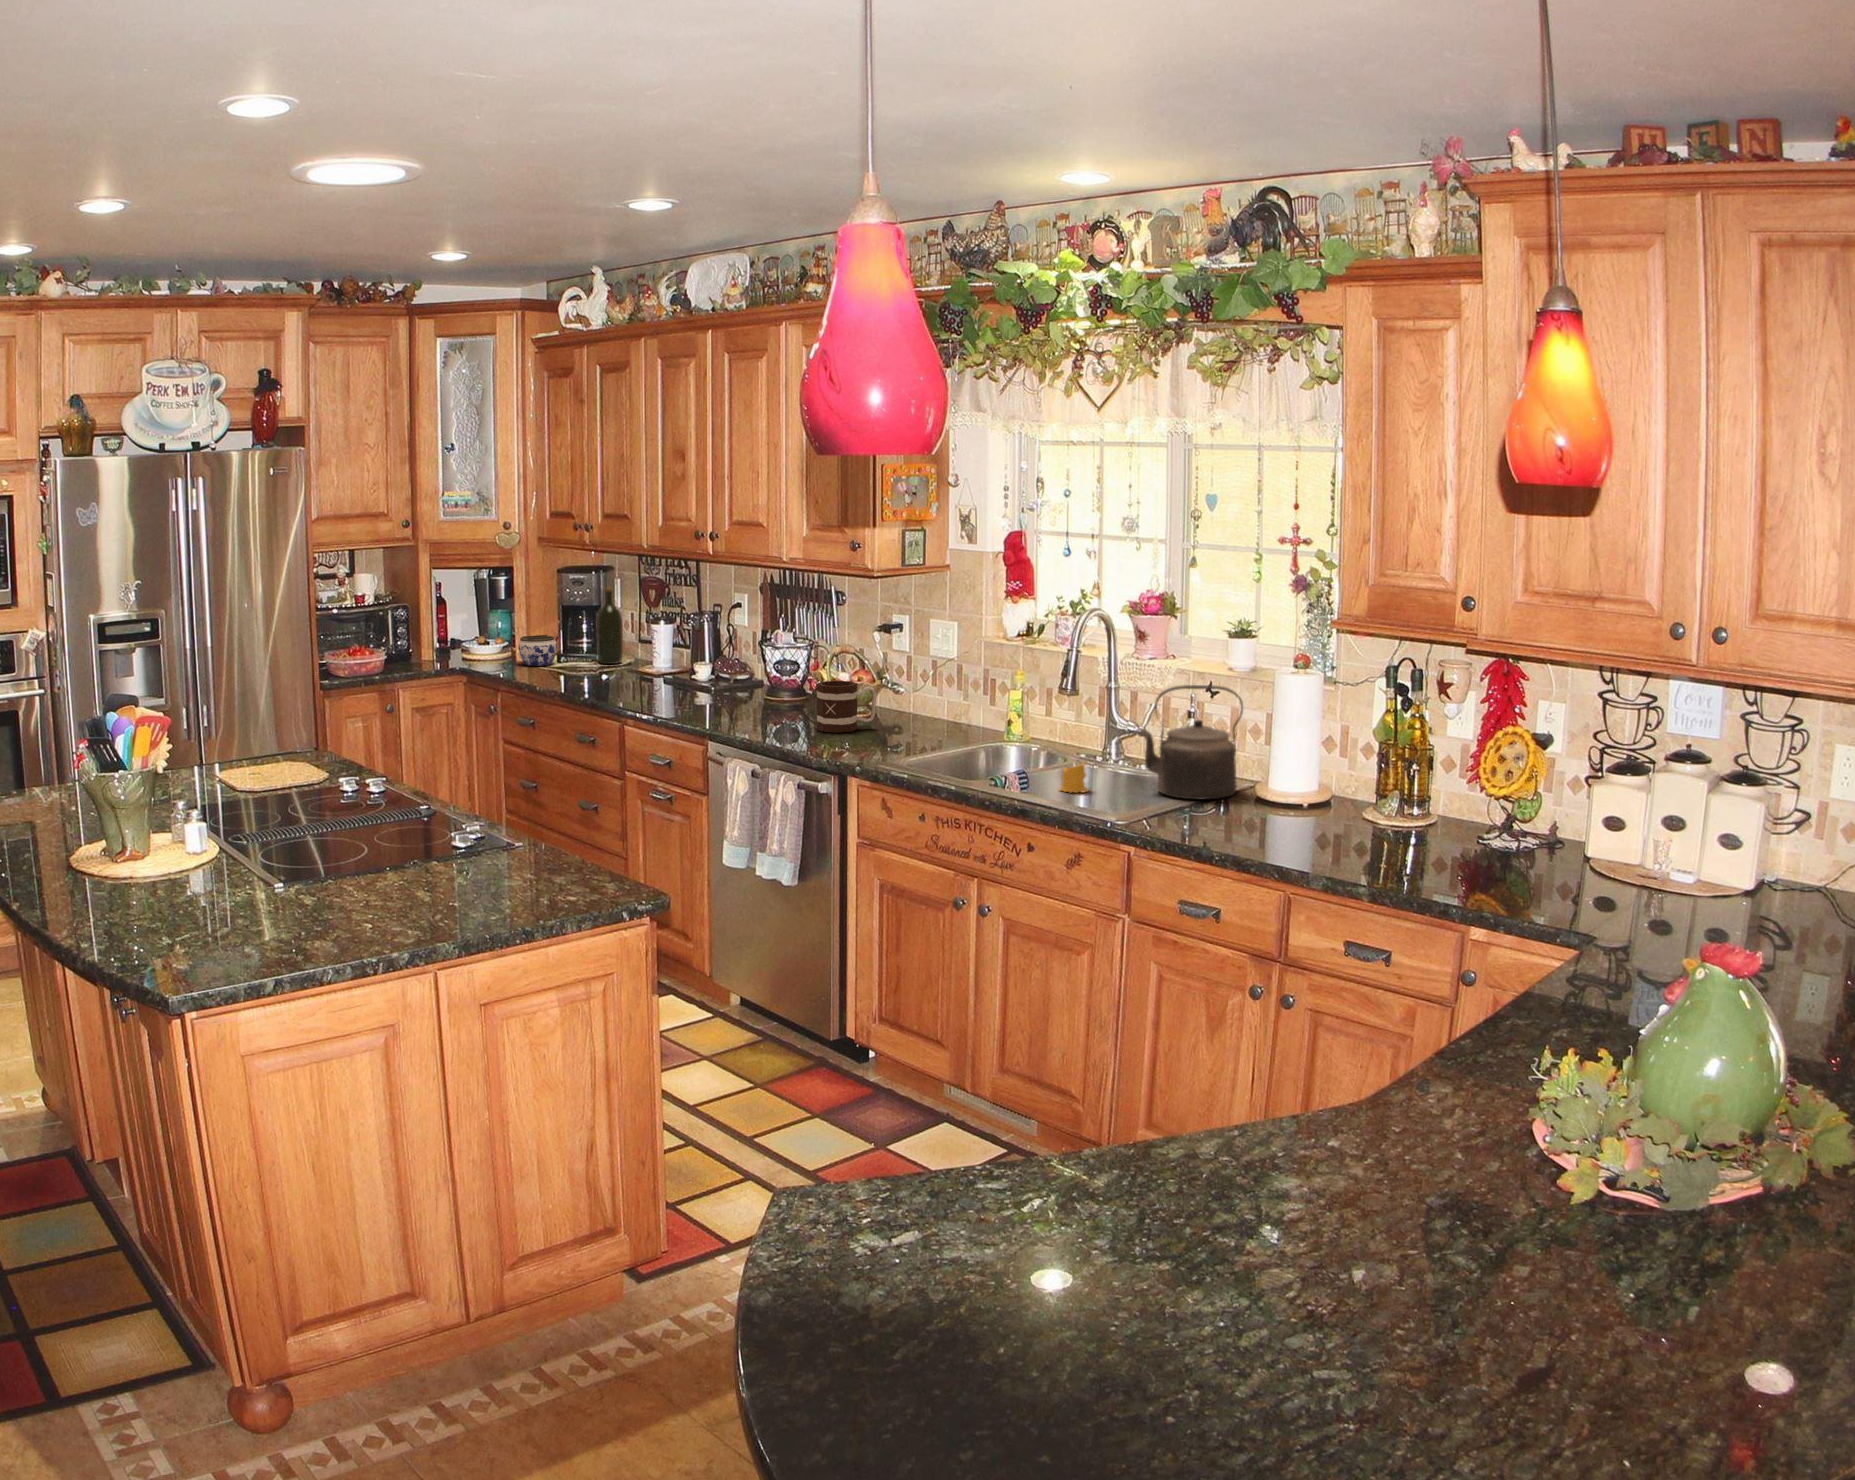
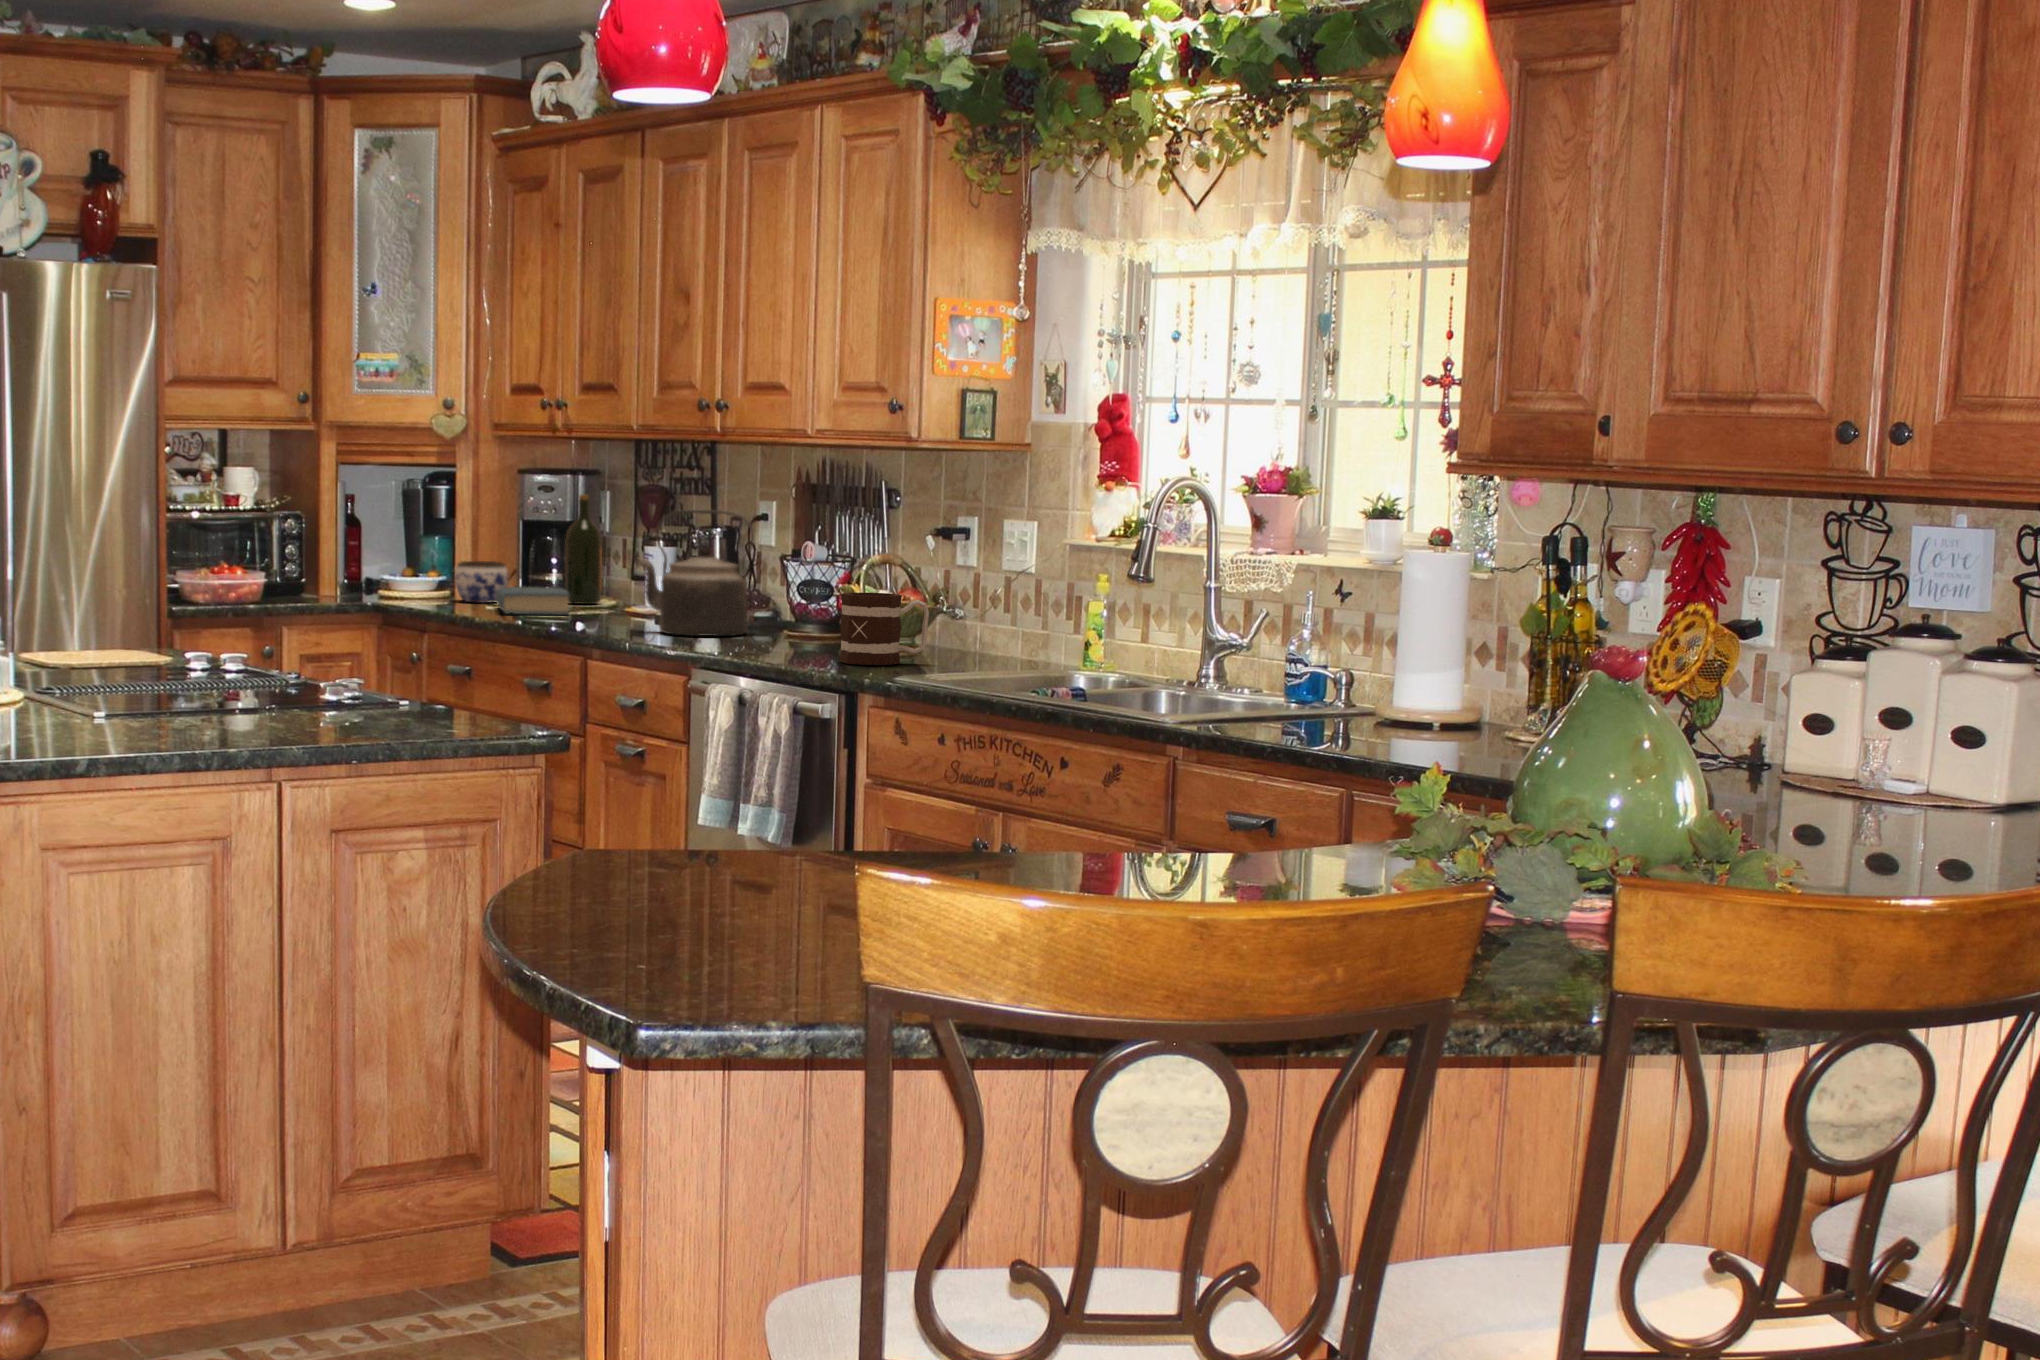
hardback book: none [552,655,608,681] -> present [496,587,570,614]
kettle: present [1139,685,1243,800] -> present [639,510,754,636]
candle: present [1060,763,1089,793] -> none [1173,677,1221,724]

